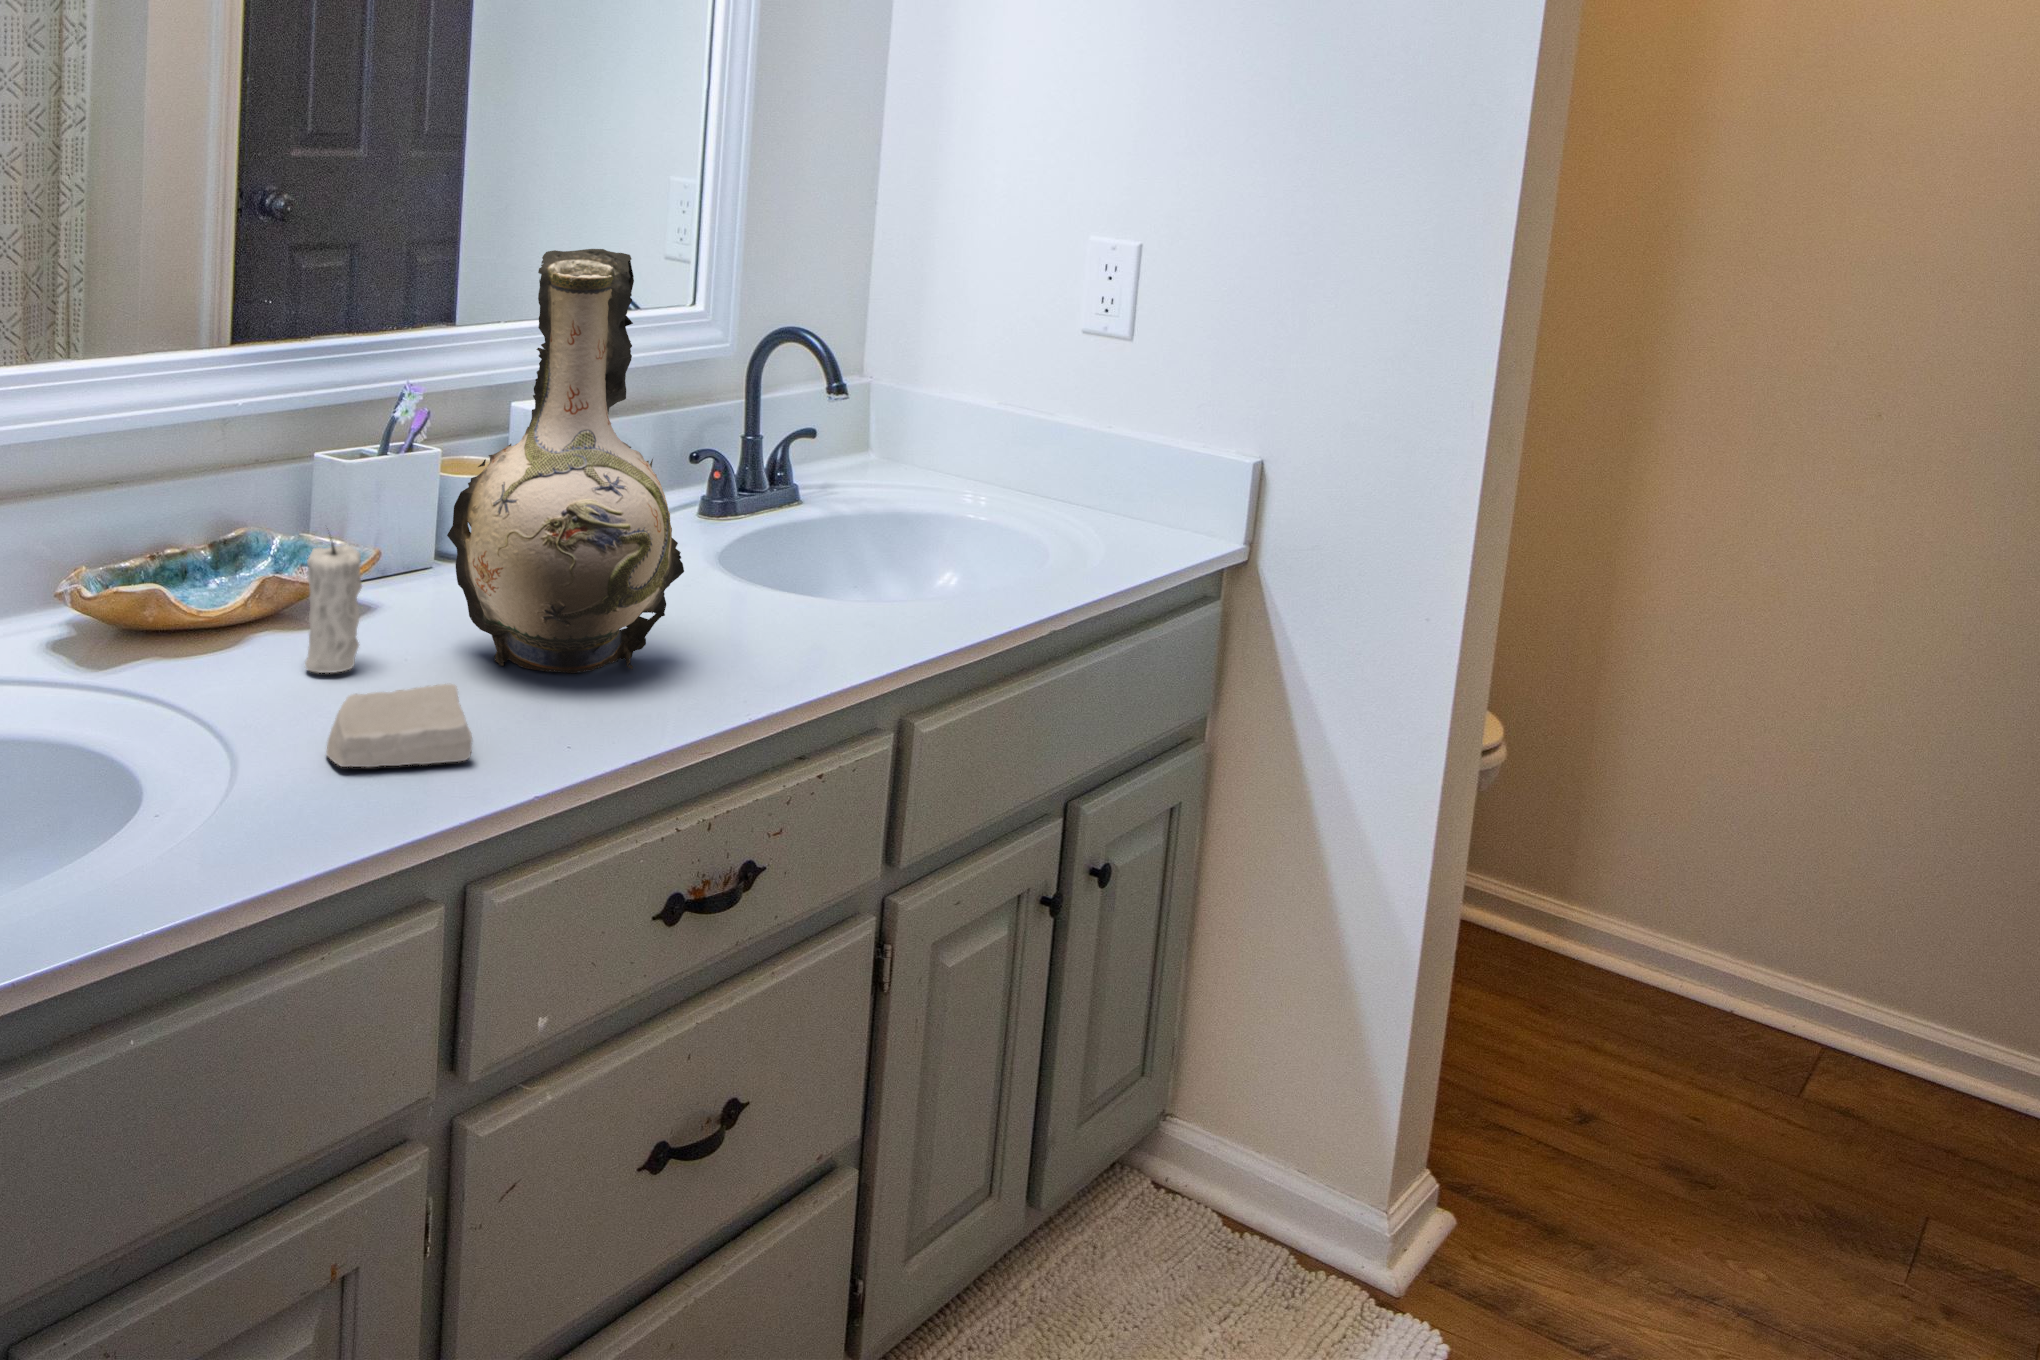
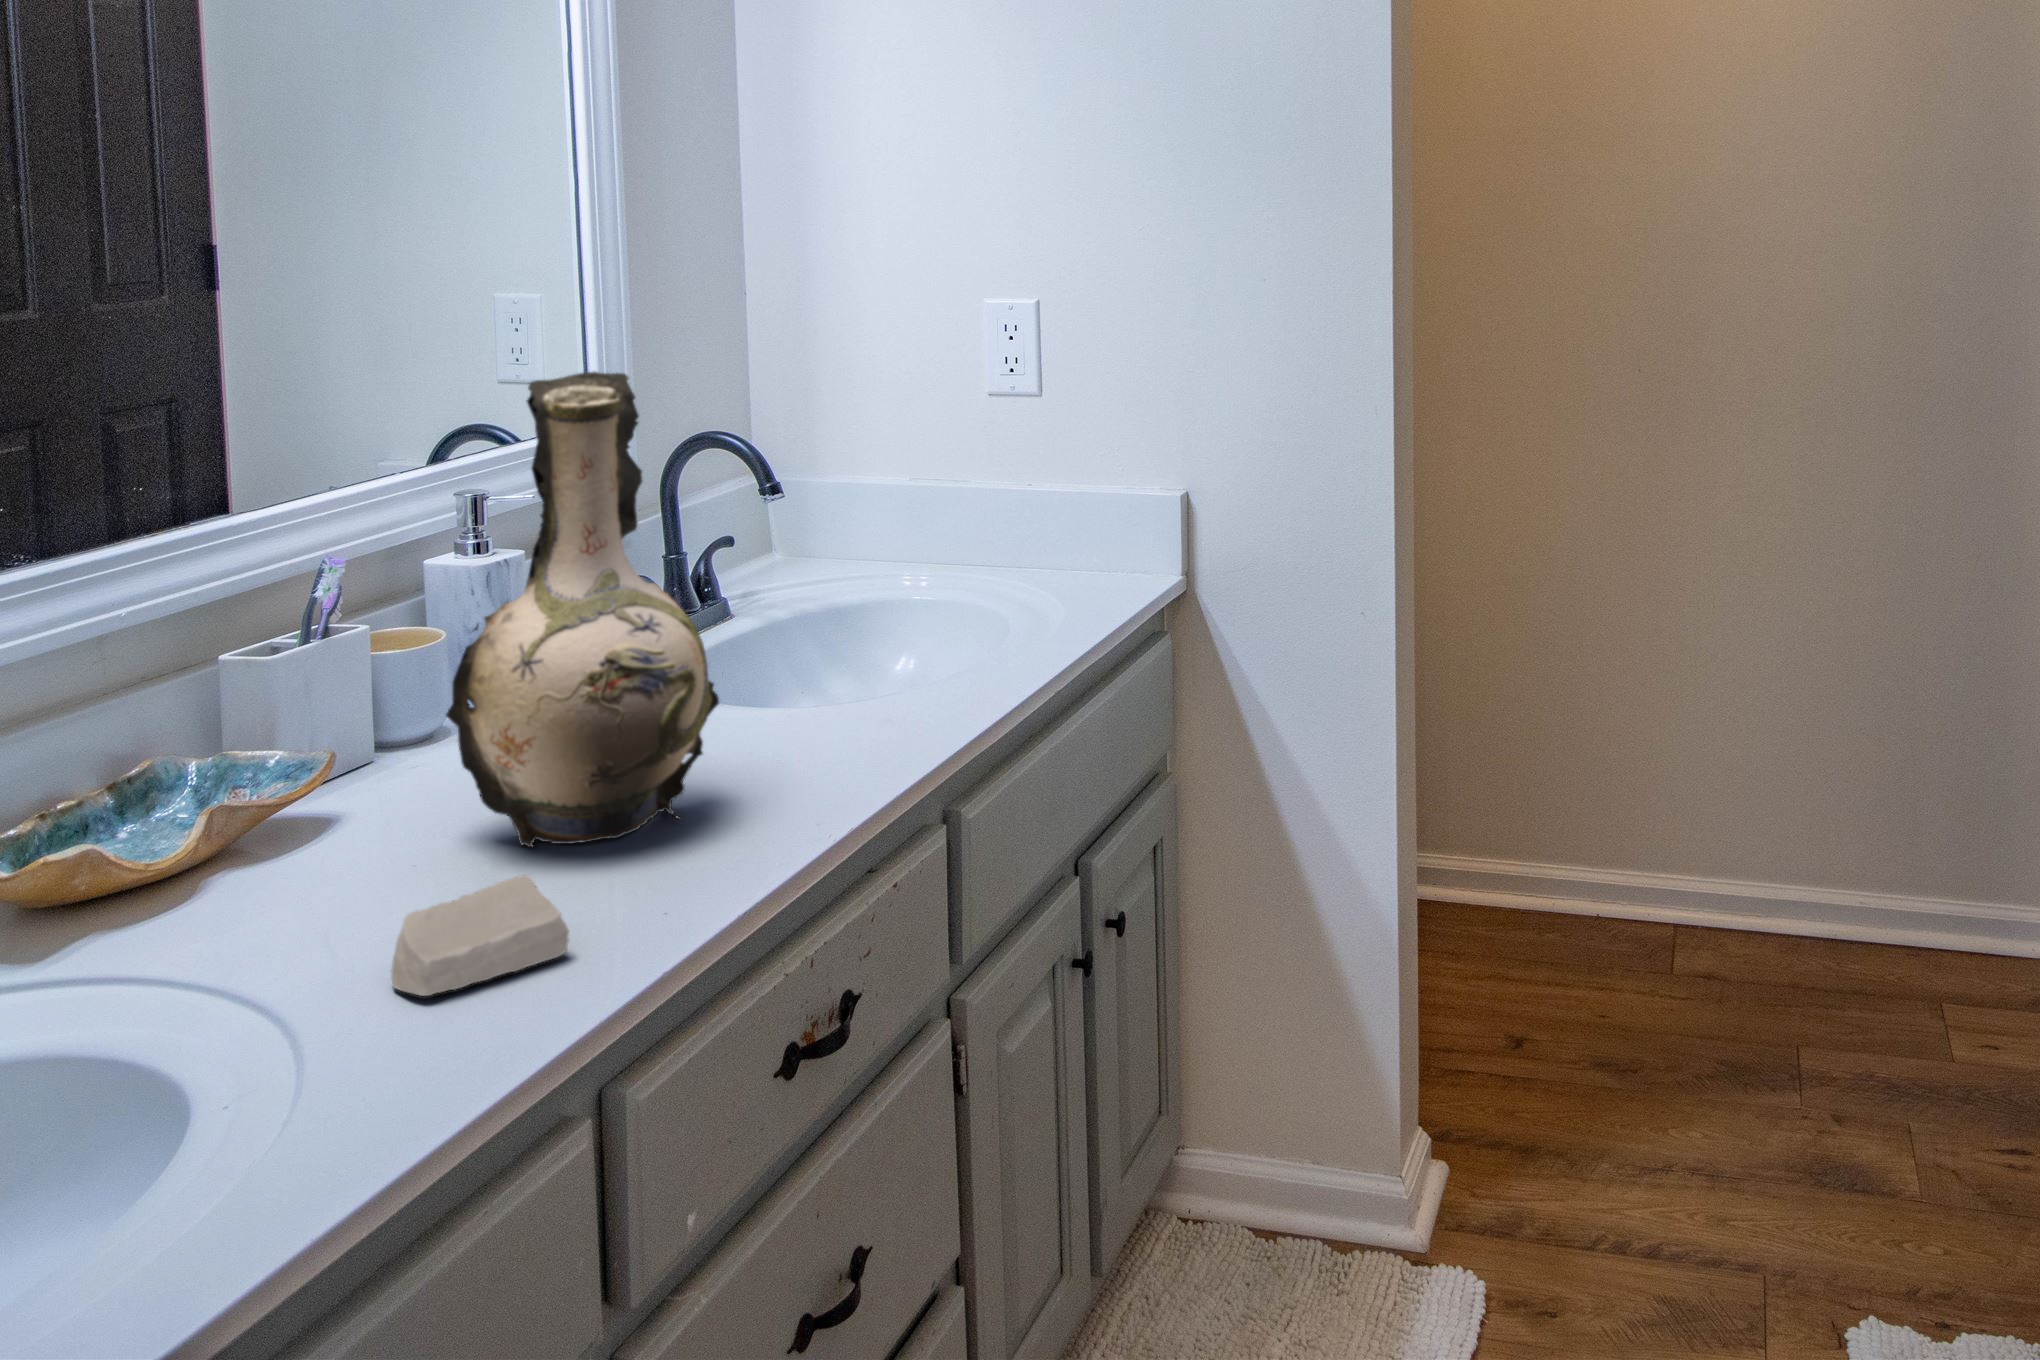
candle: present [305,540,362,673] -> none [289,728,364,904]

